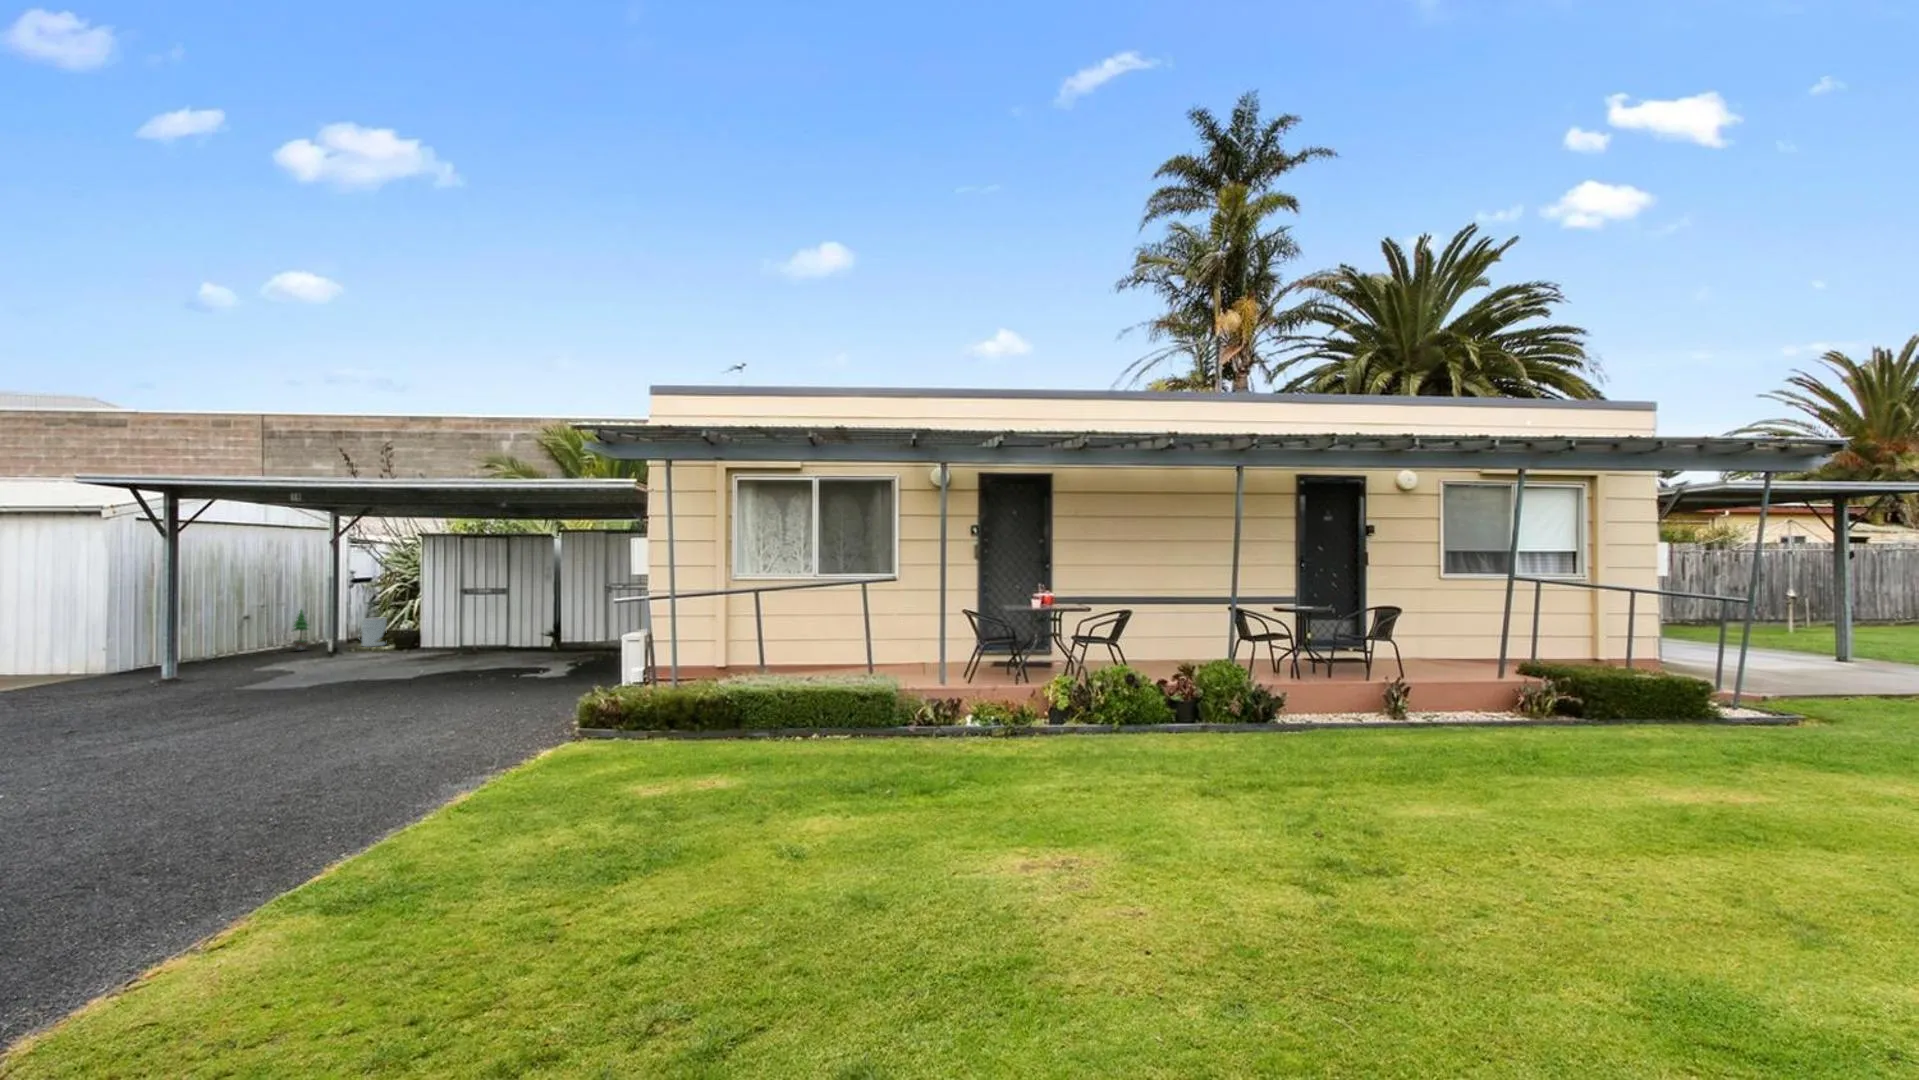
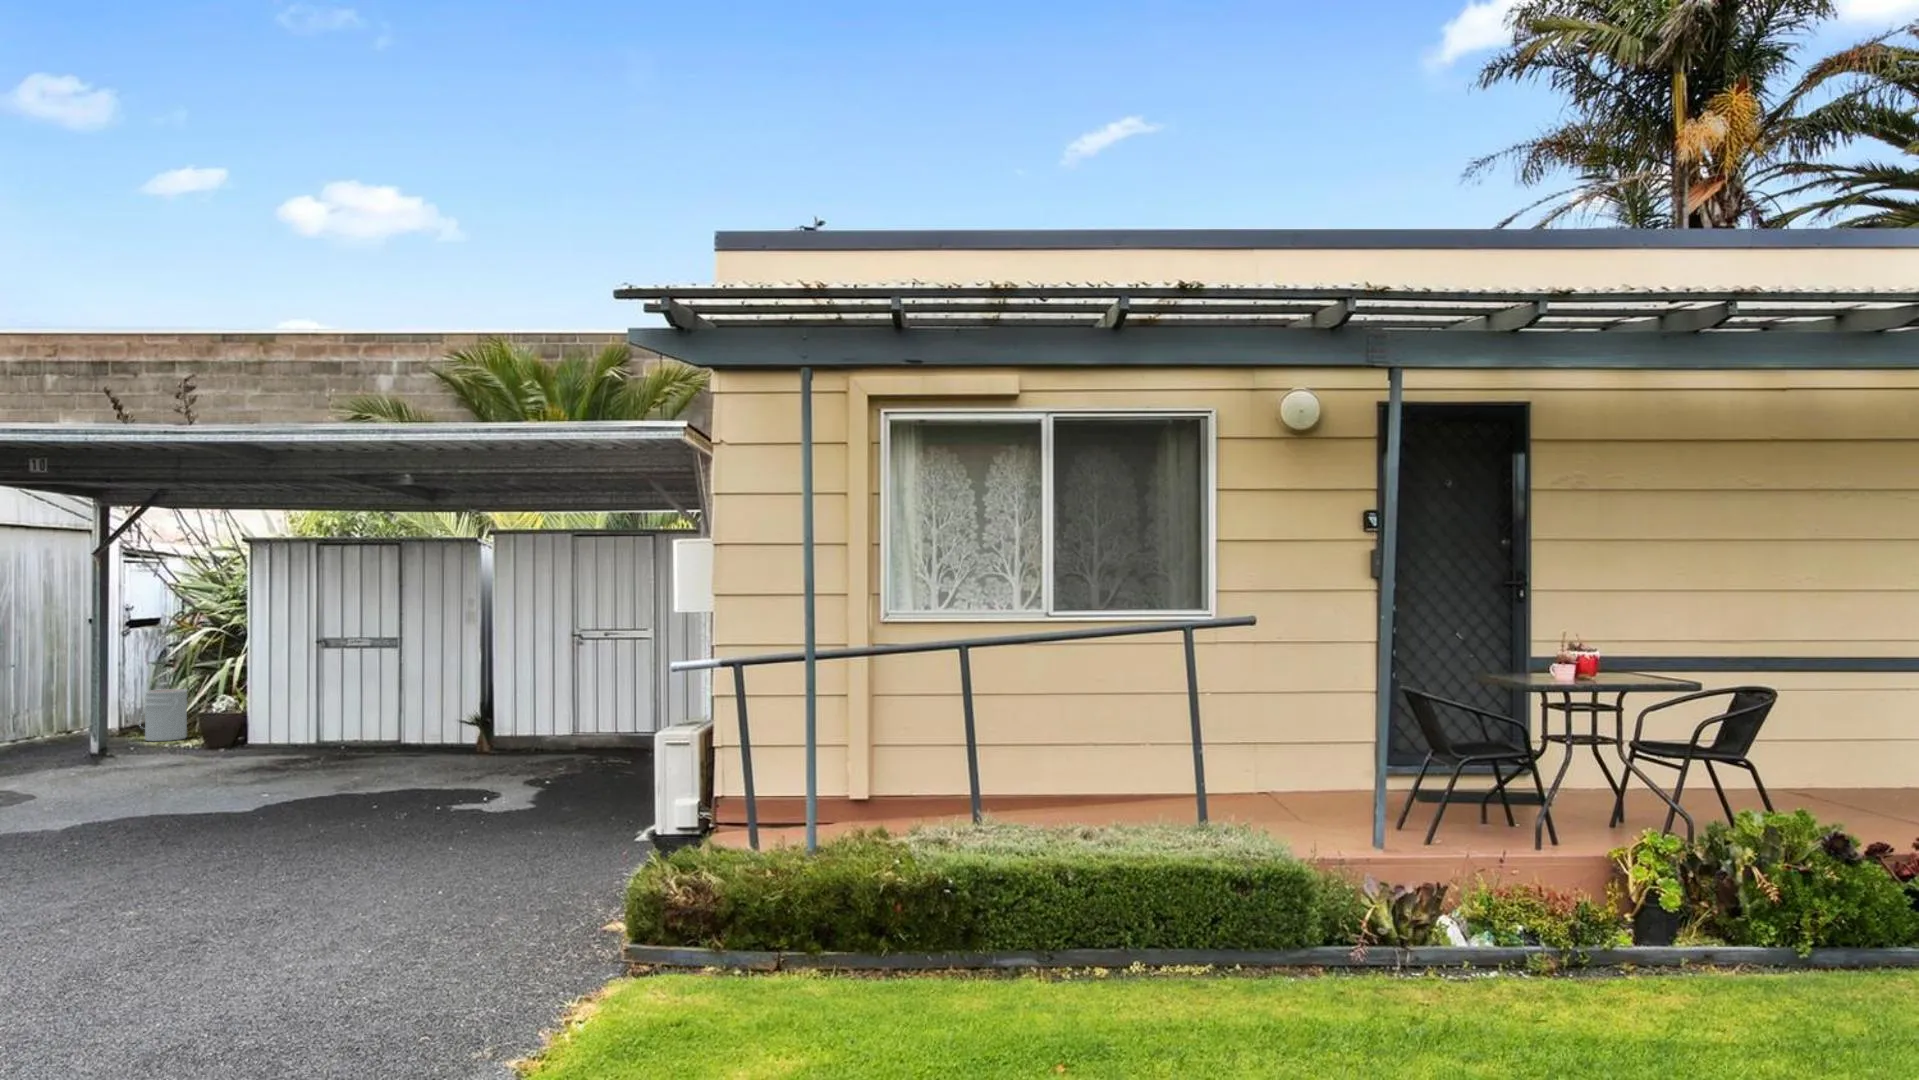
potted tree: present [293,609,308,650] -> none [26,672,60,749]

